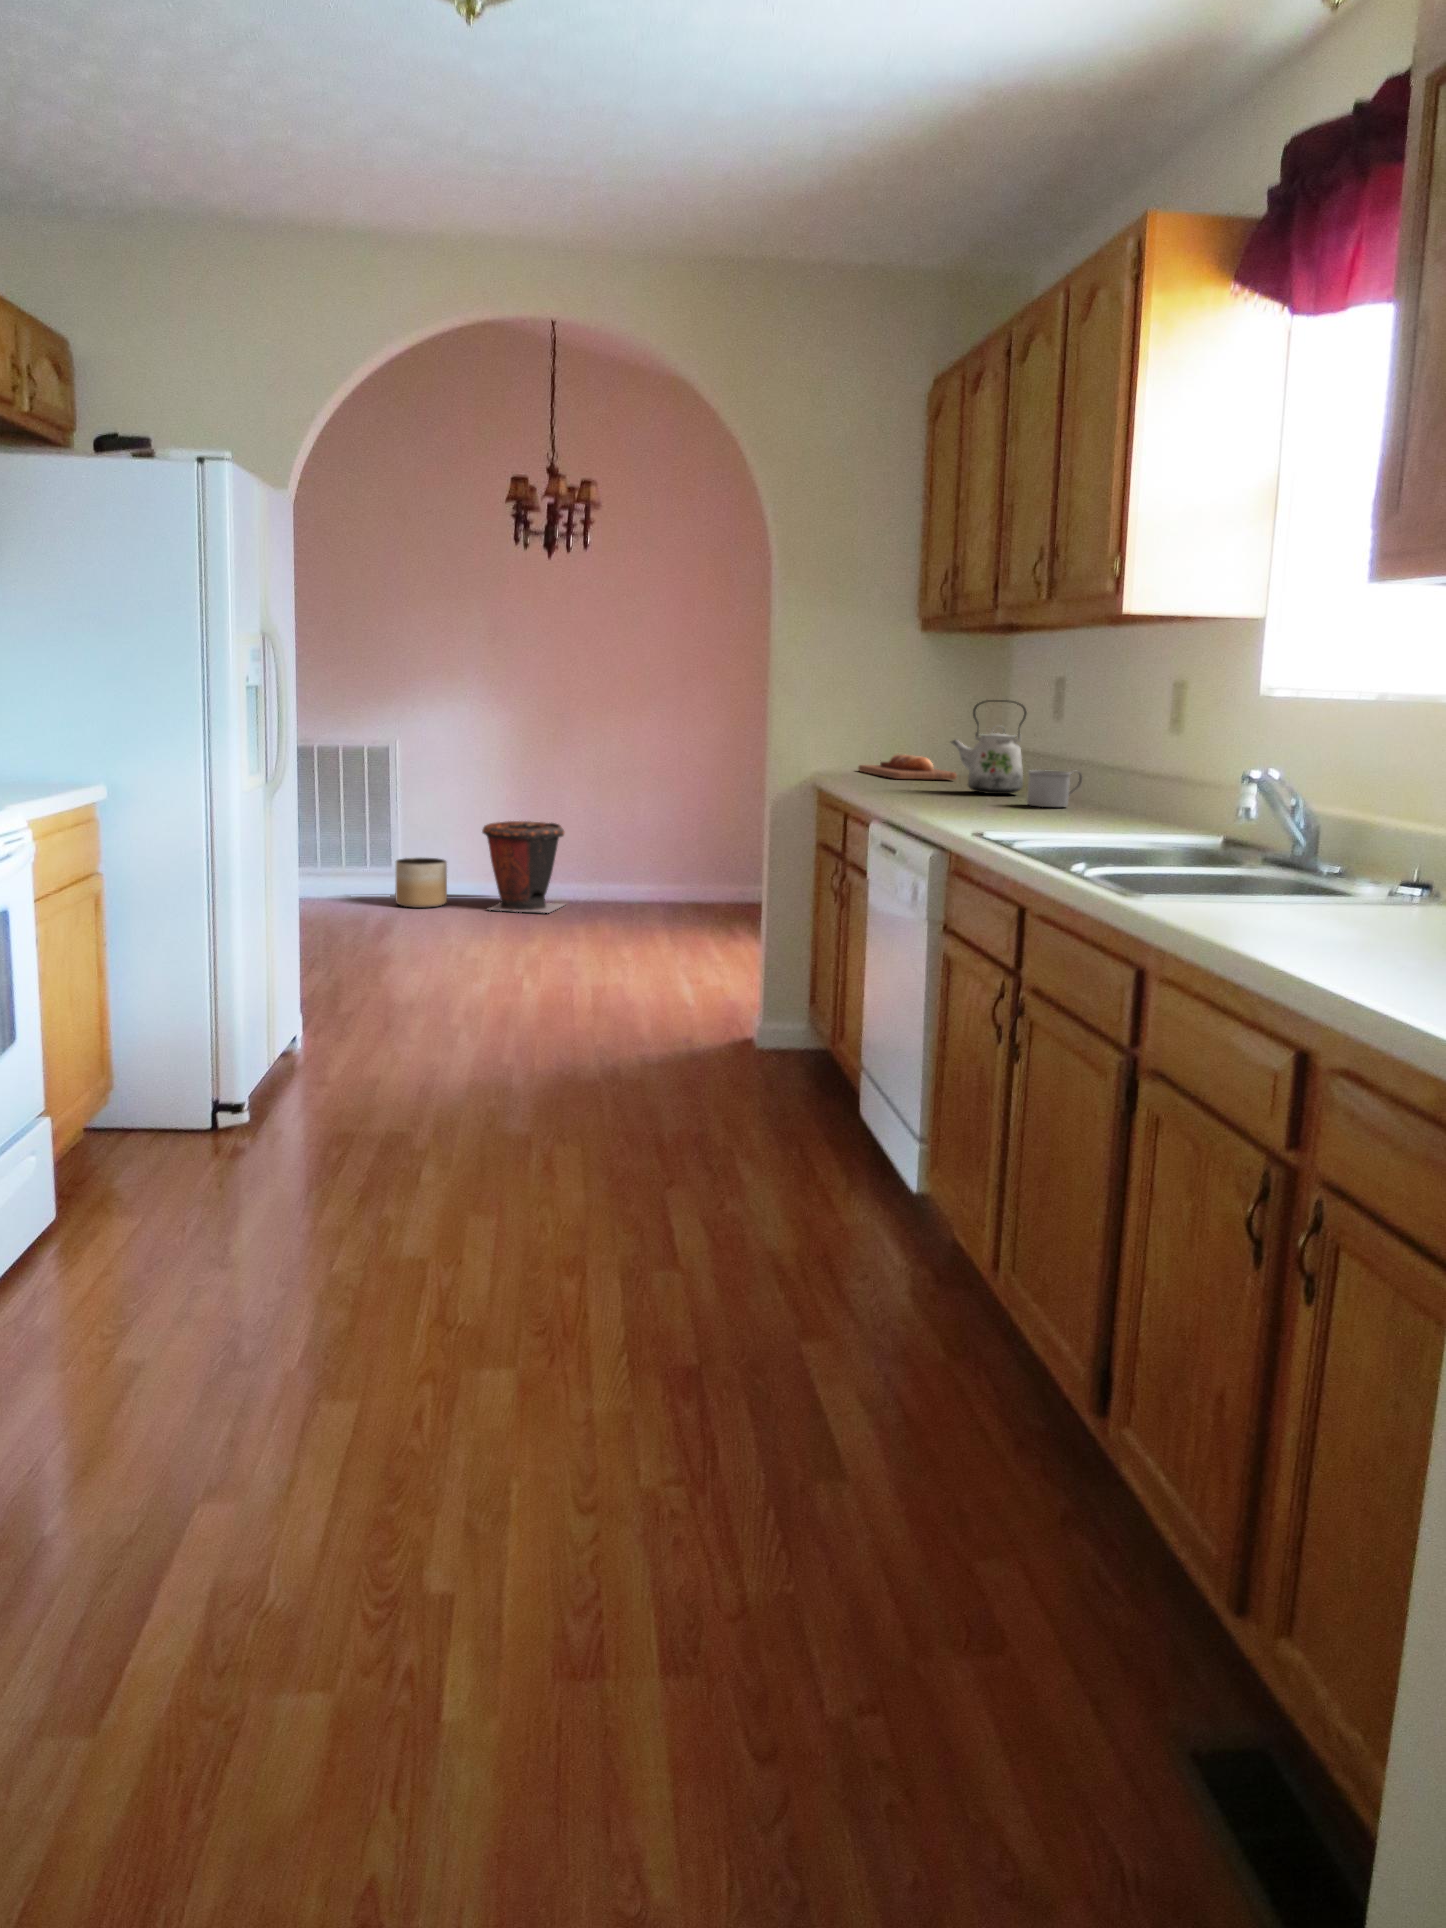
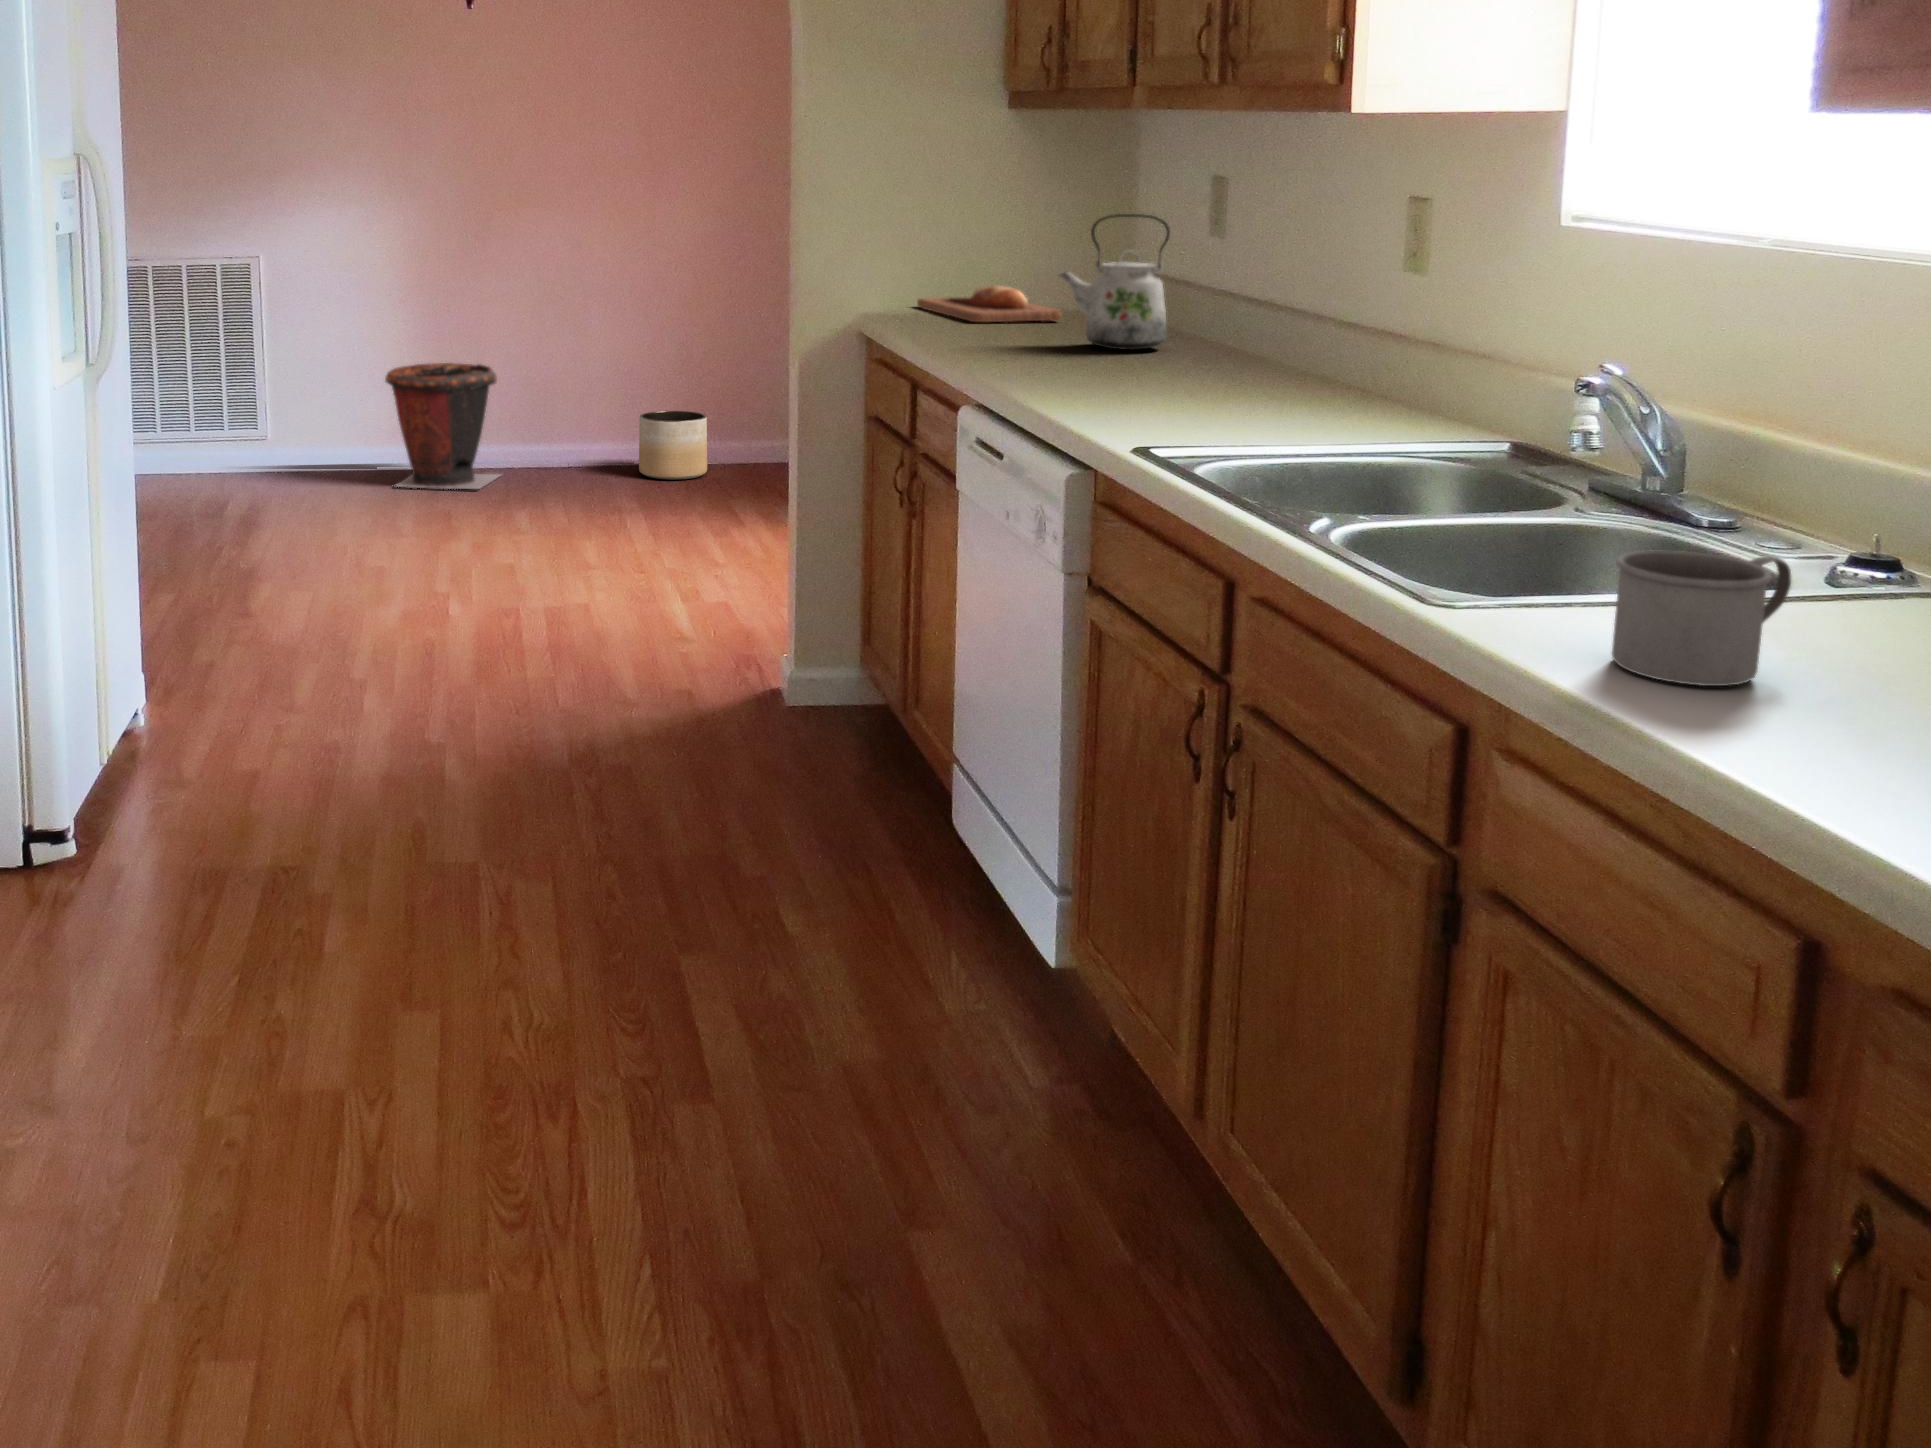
mug: present [1027,770,1082,807] -> present [1612,551,1791,686]
planter: present [395,858,447,908] -> present [639,411,707,480]

